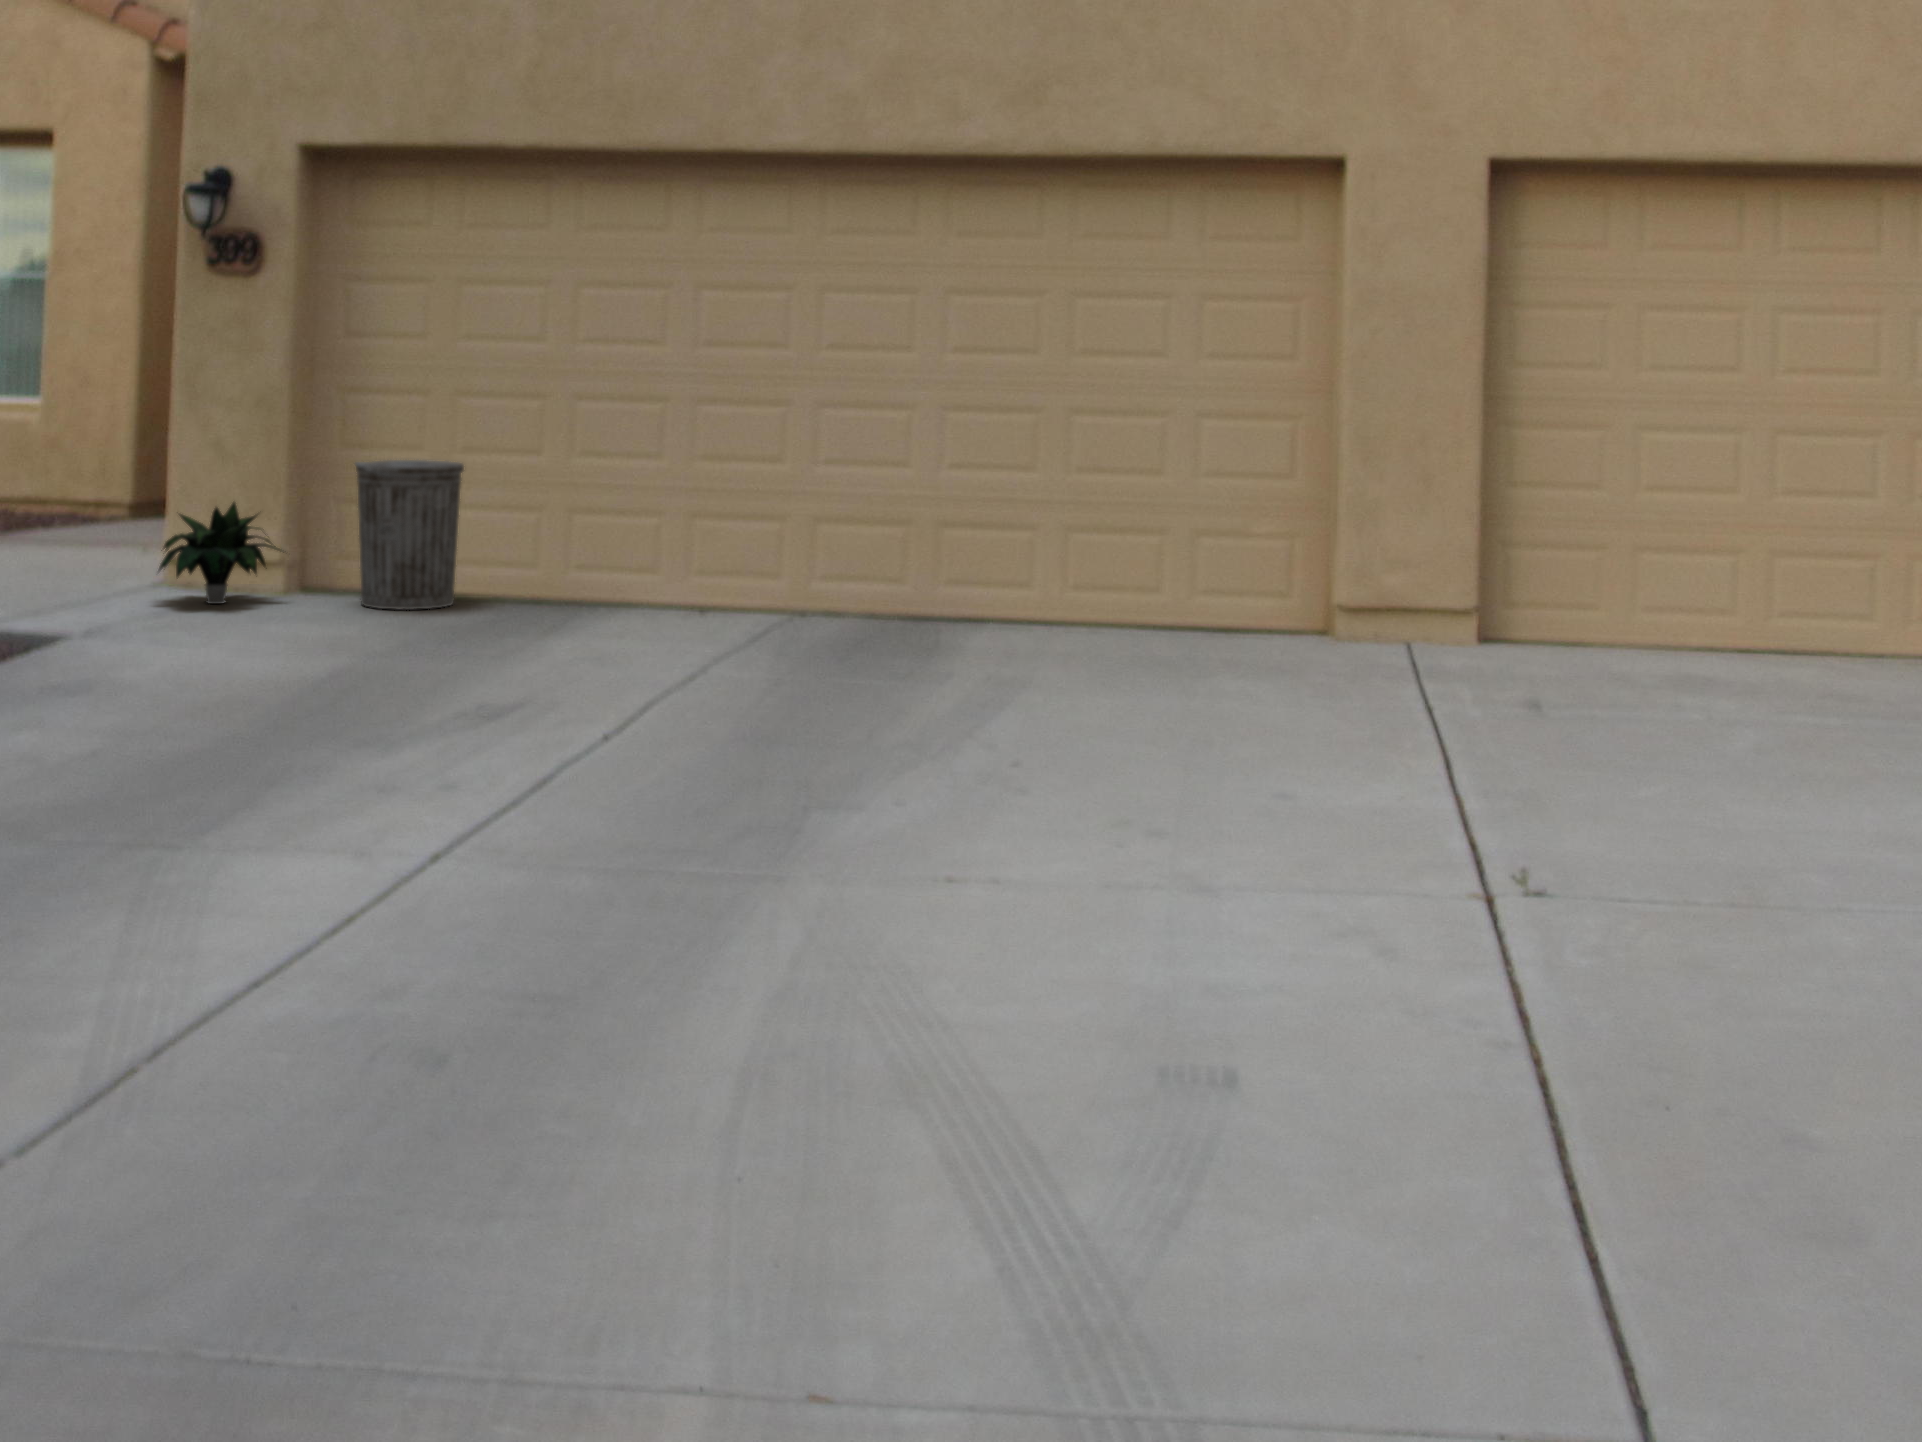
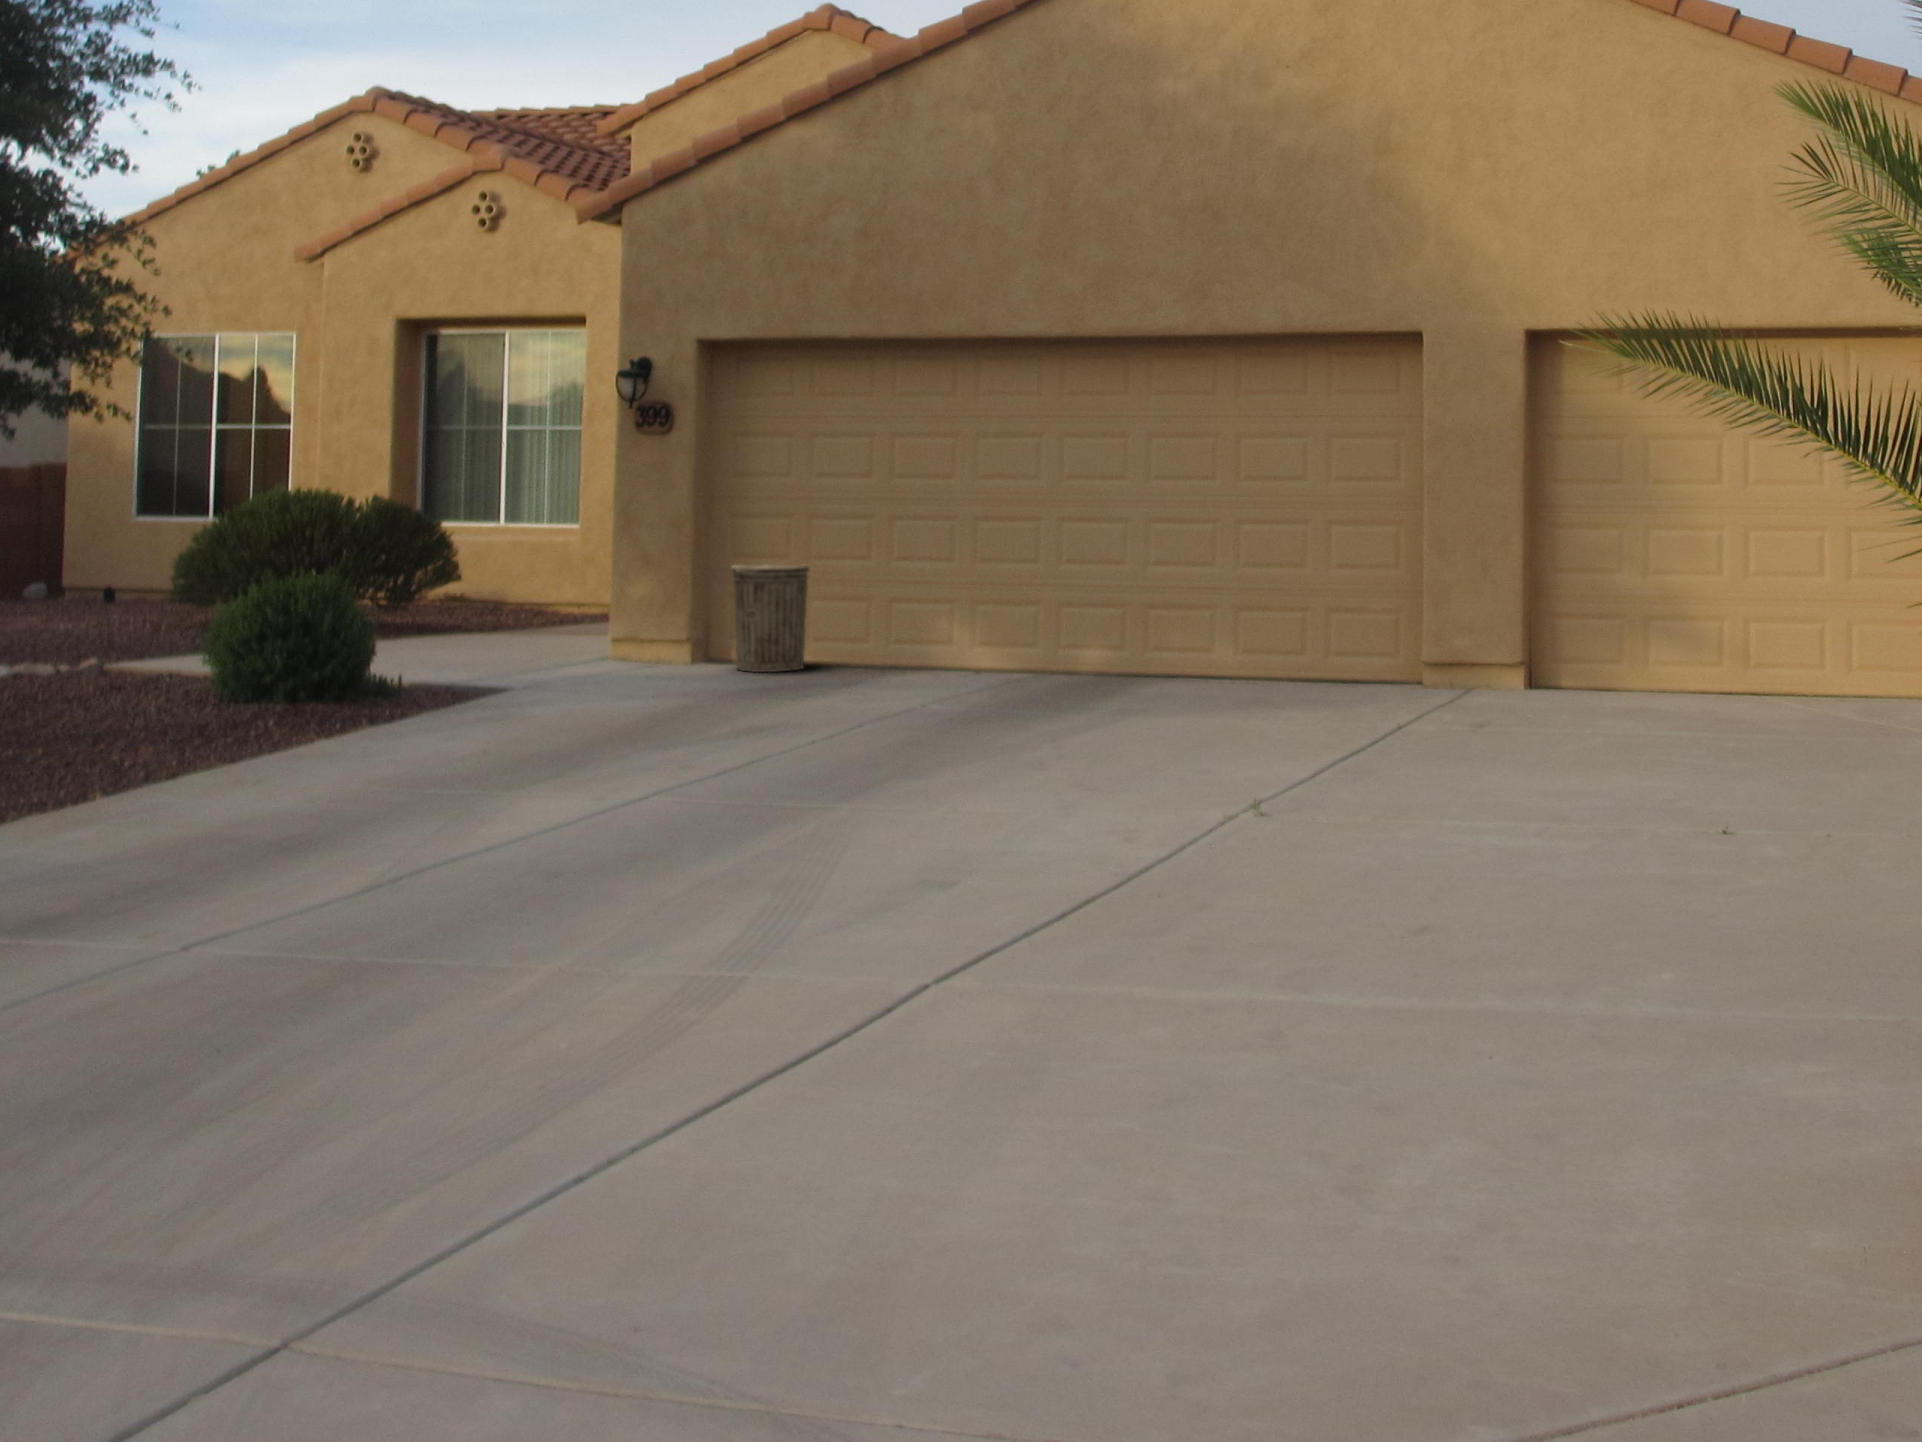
potted plant: present [159,502,280,604] -> none [592,594,689,669]

